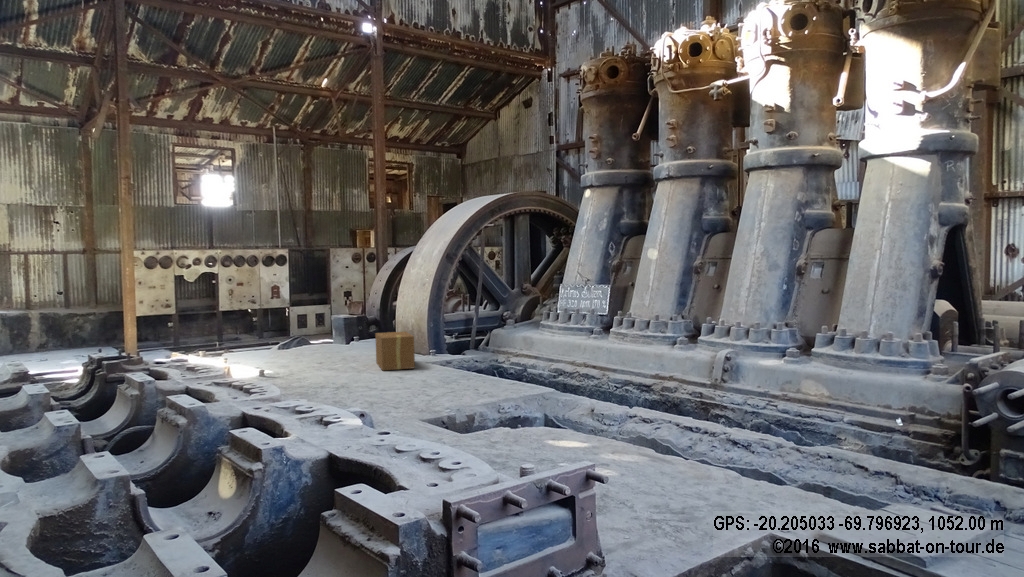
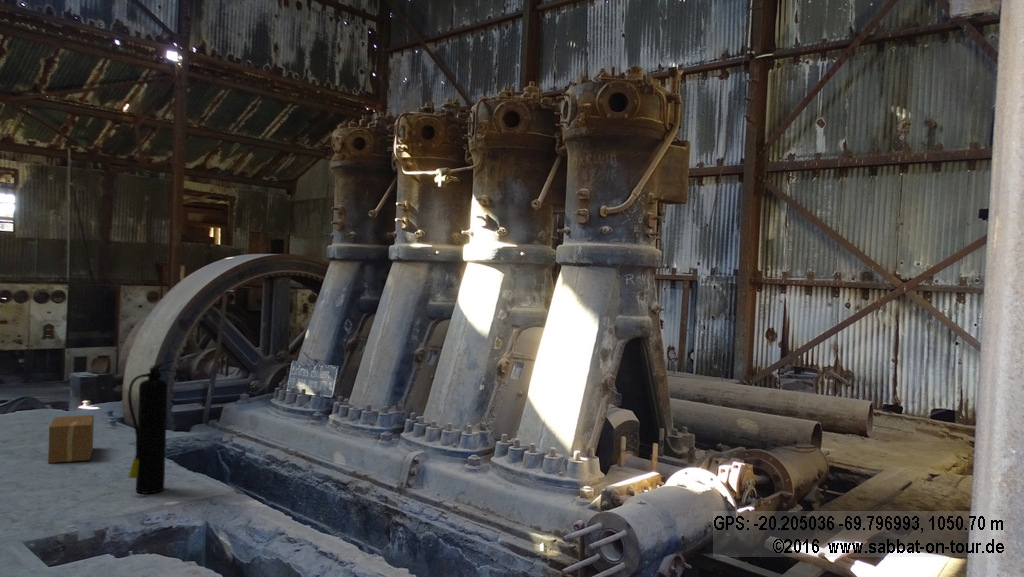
fire extinguisher: none [470,268,501,389] -> present [128,360,174,494]

